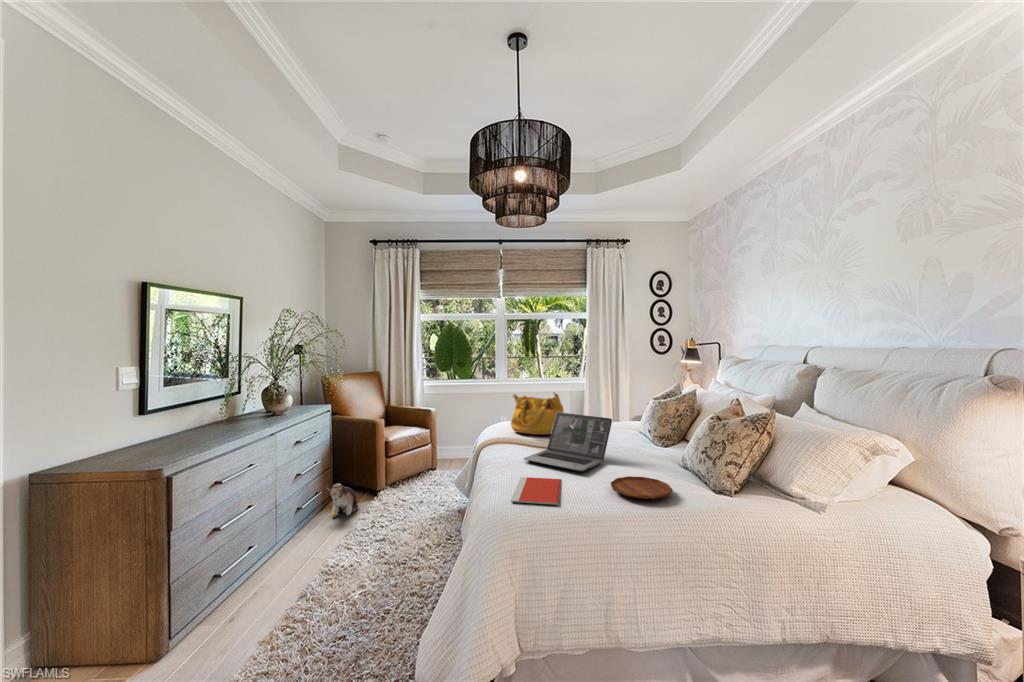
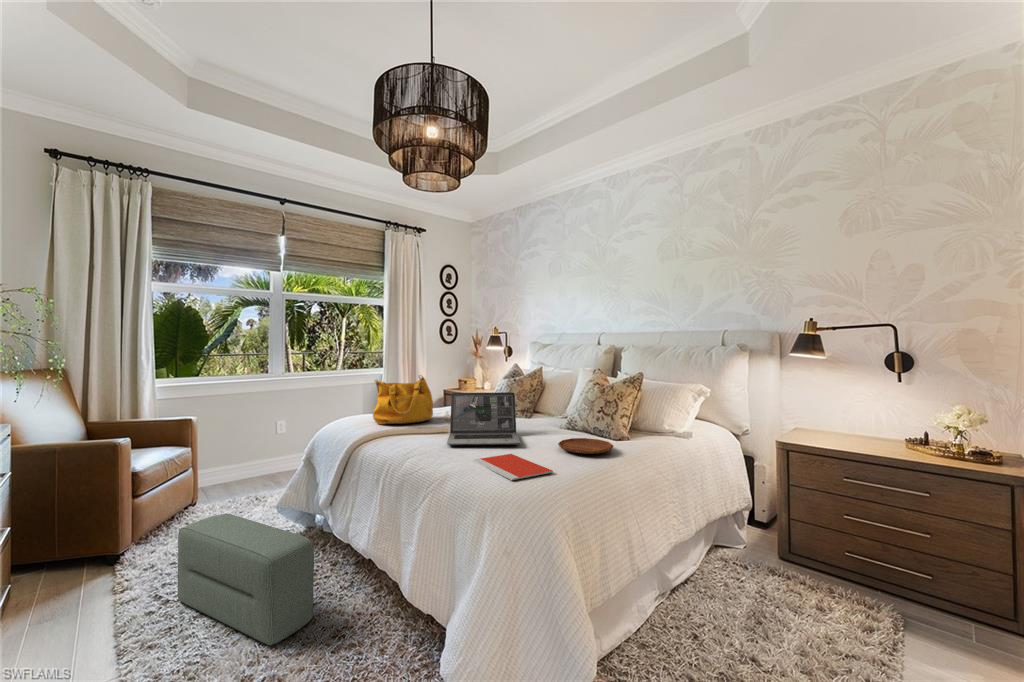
pouf: none [379,480,424,574] -> present [178,513,314,645]
plush toy: present [327,483,358,517] -> none [43,553,96,616]

